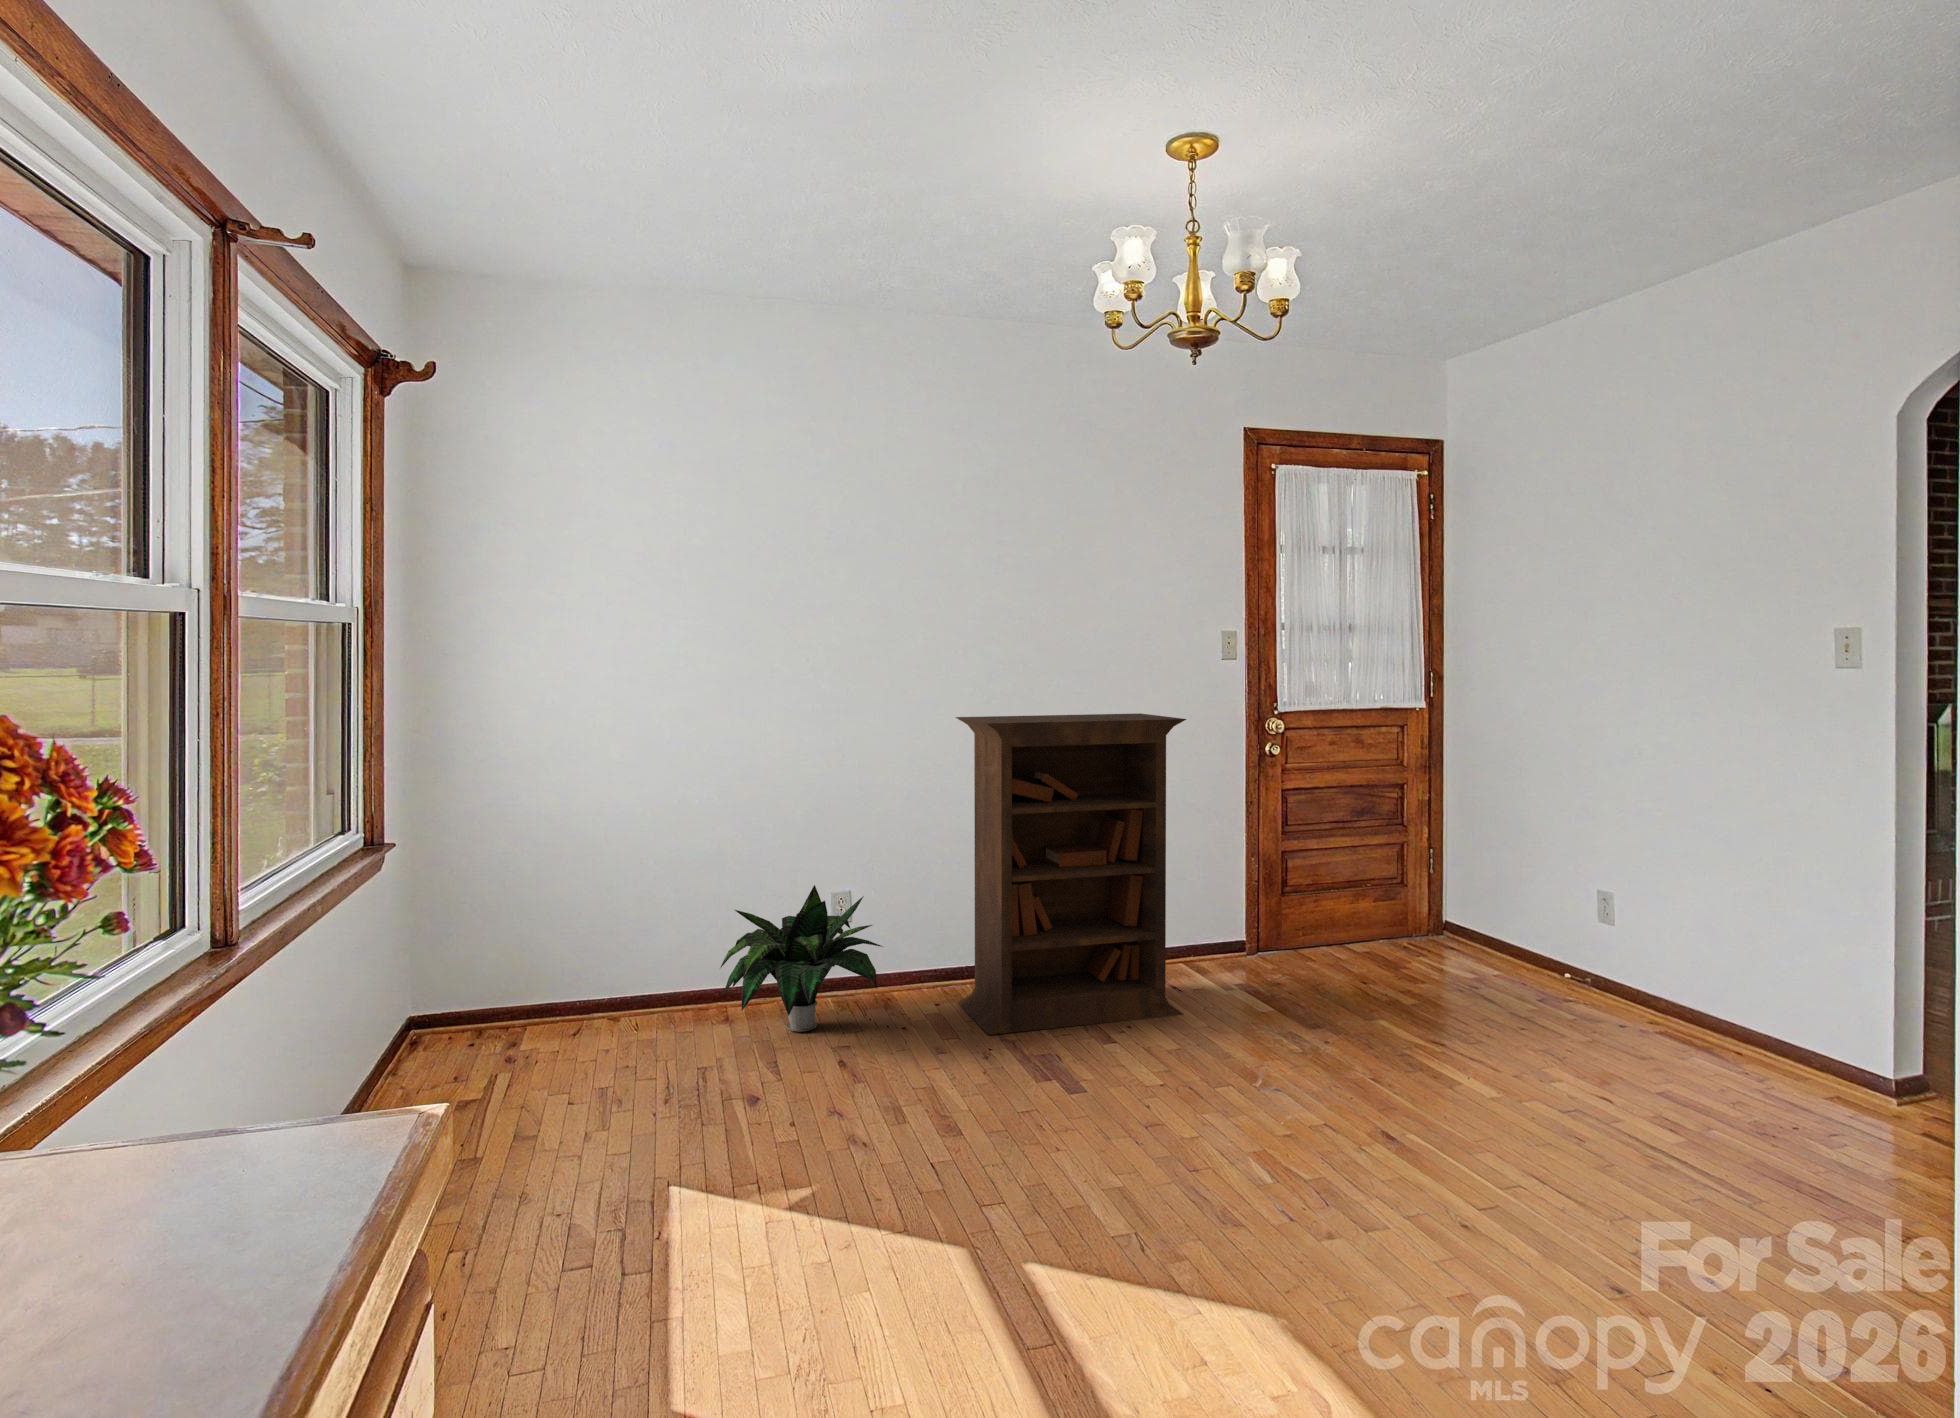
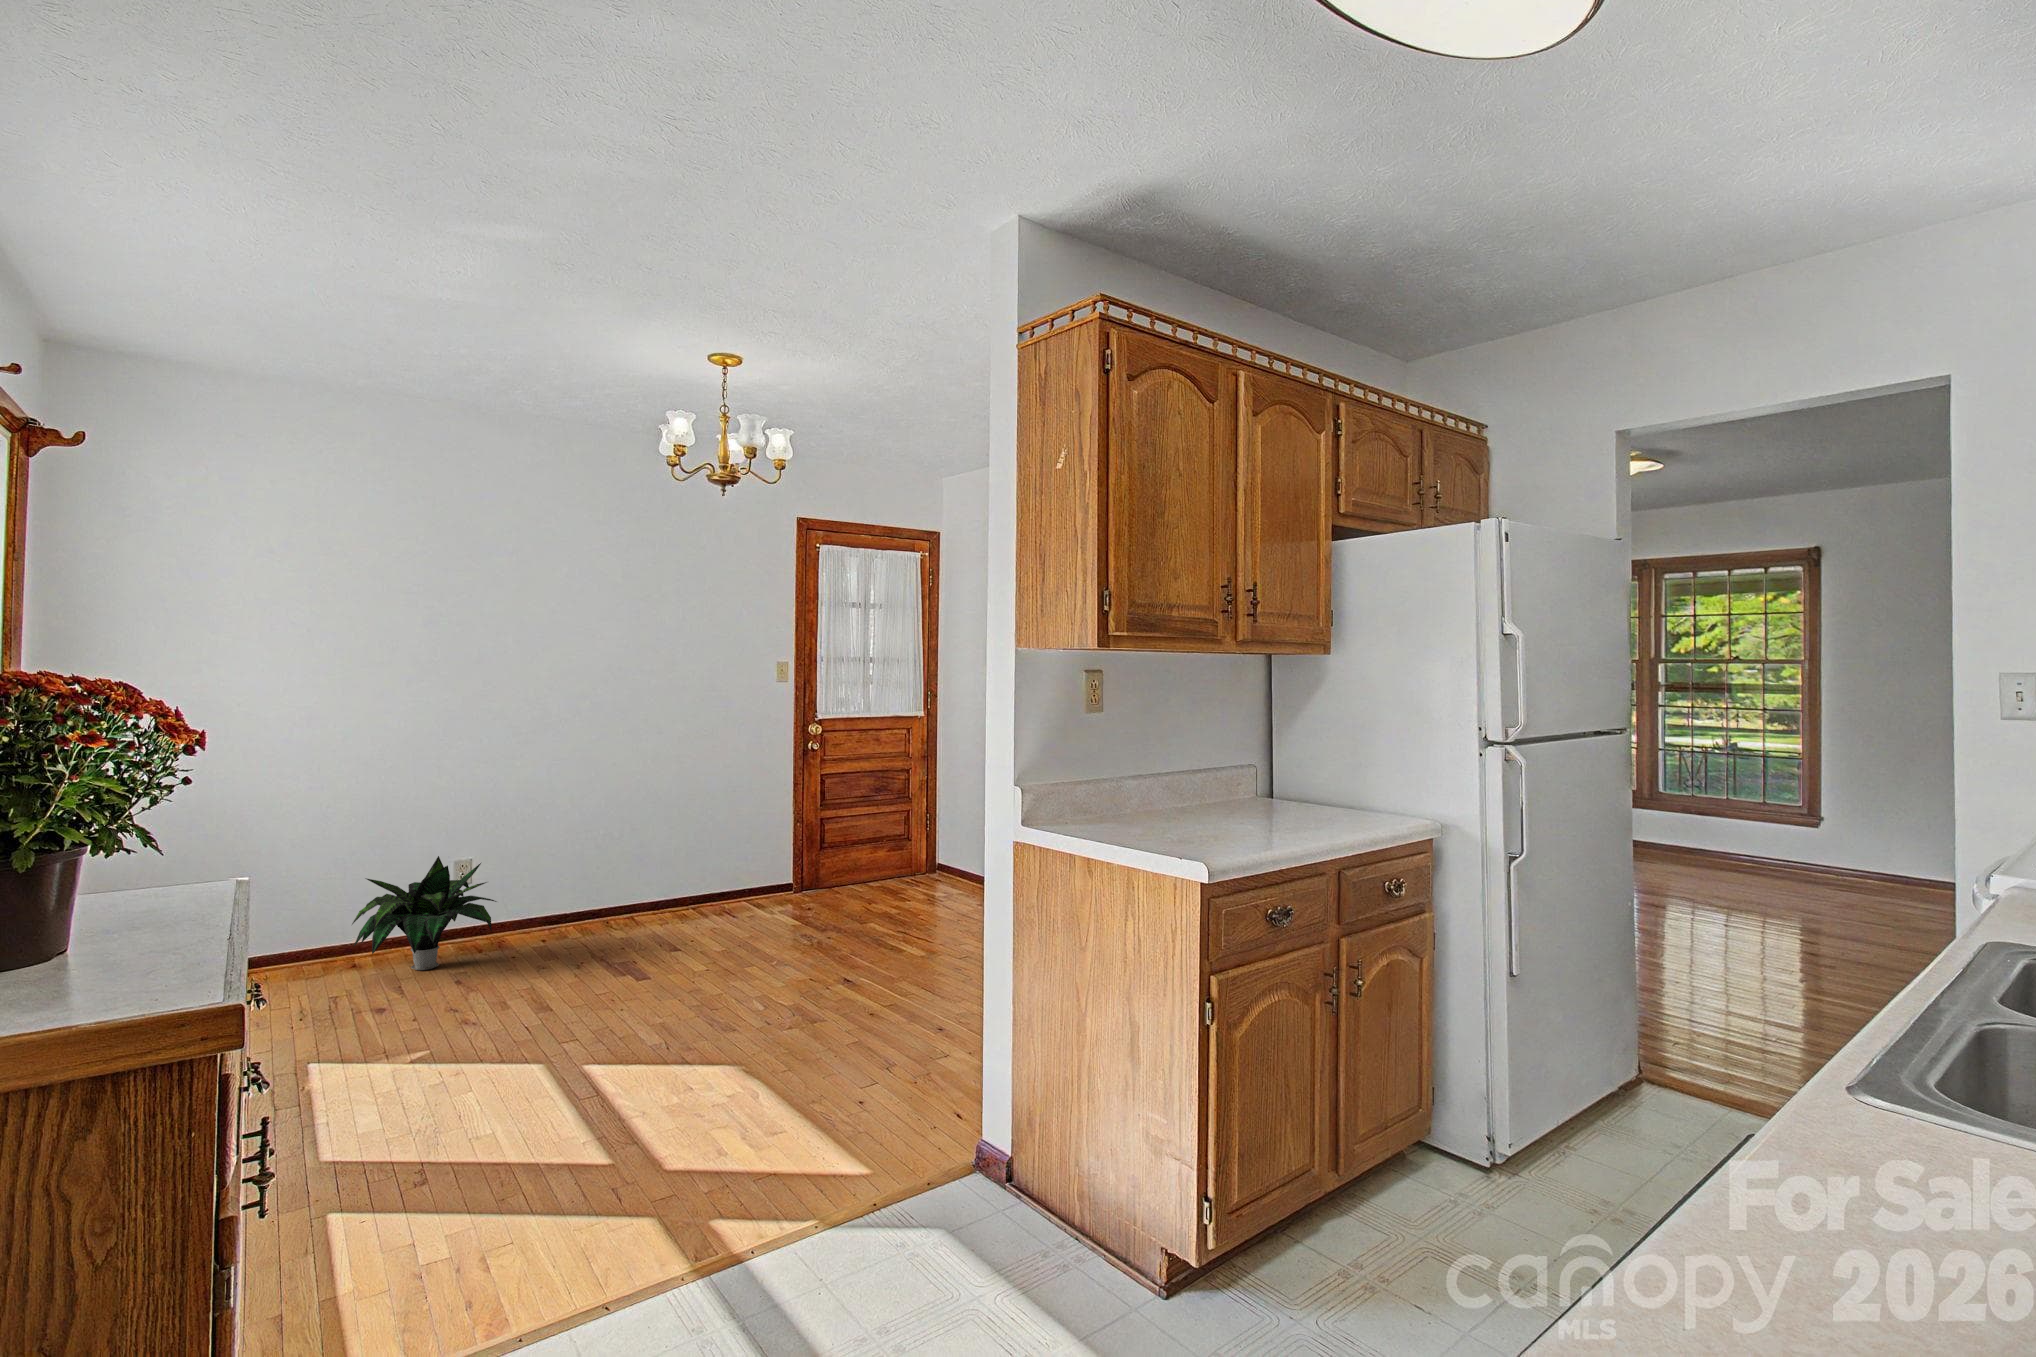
bookcase: present [956,713,1186,1035] -> none [561,721,740,958]

